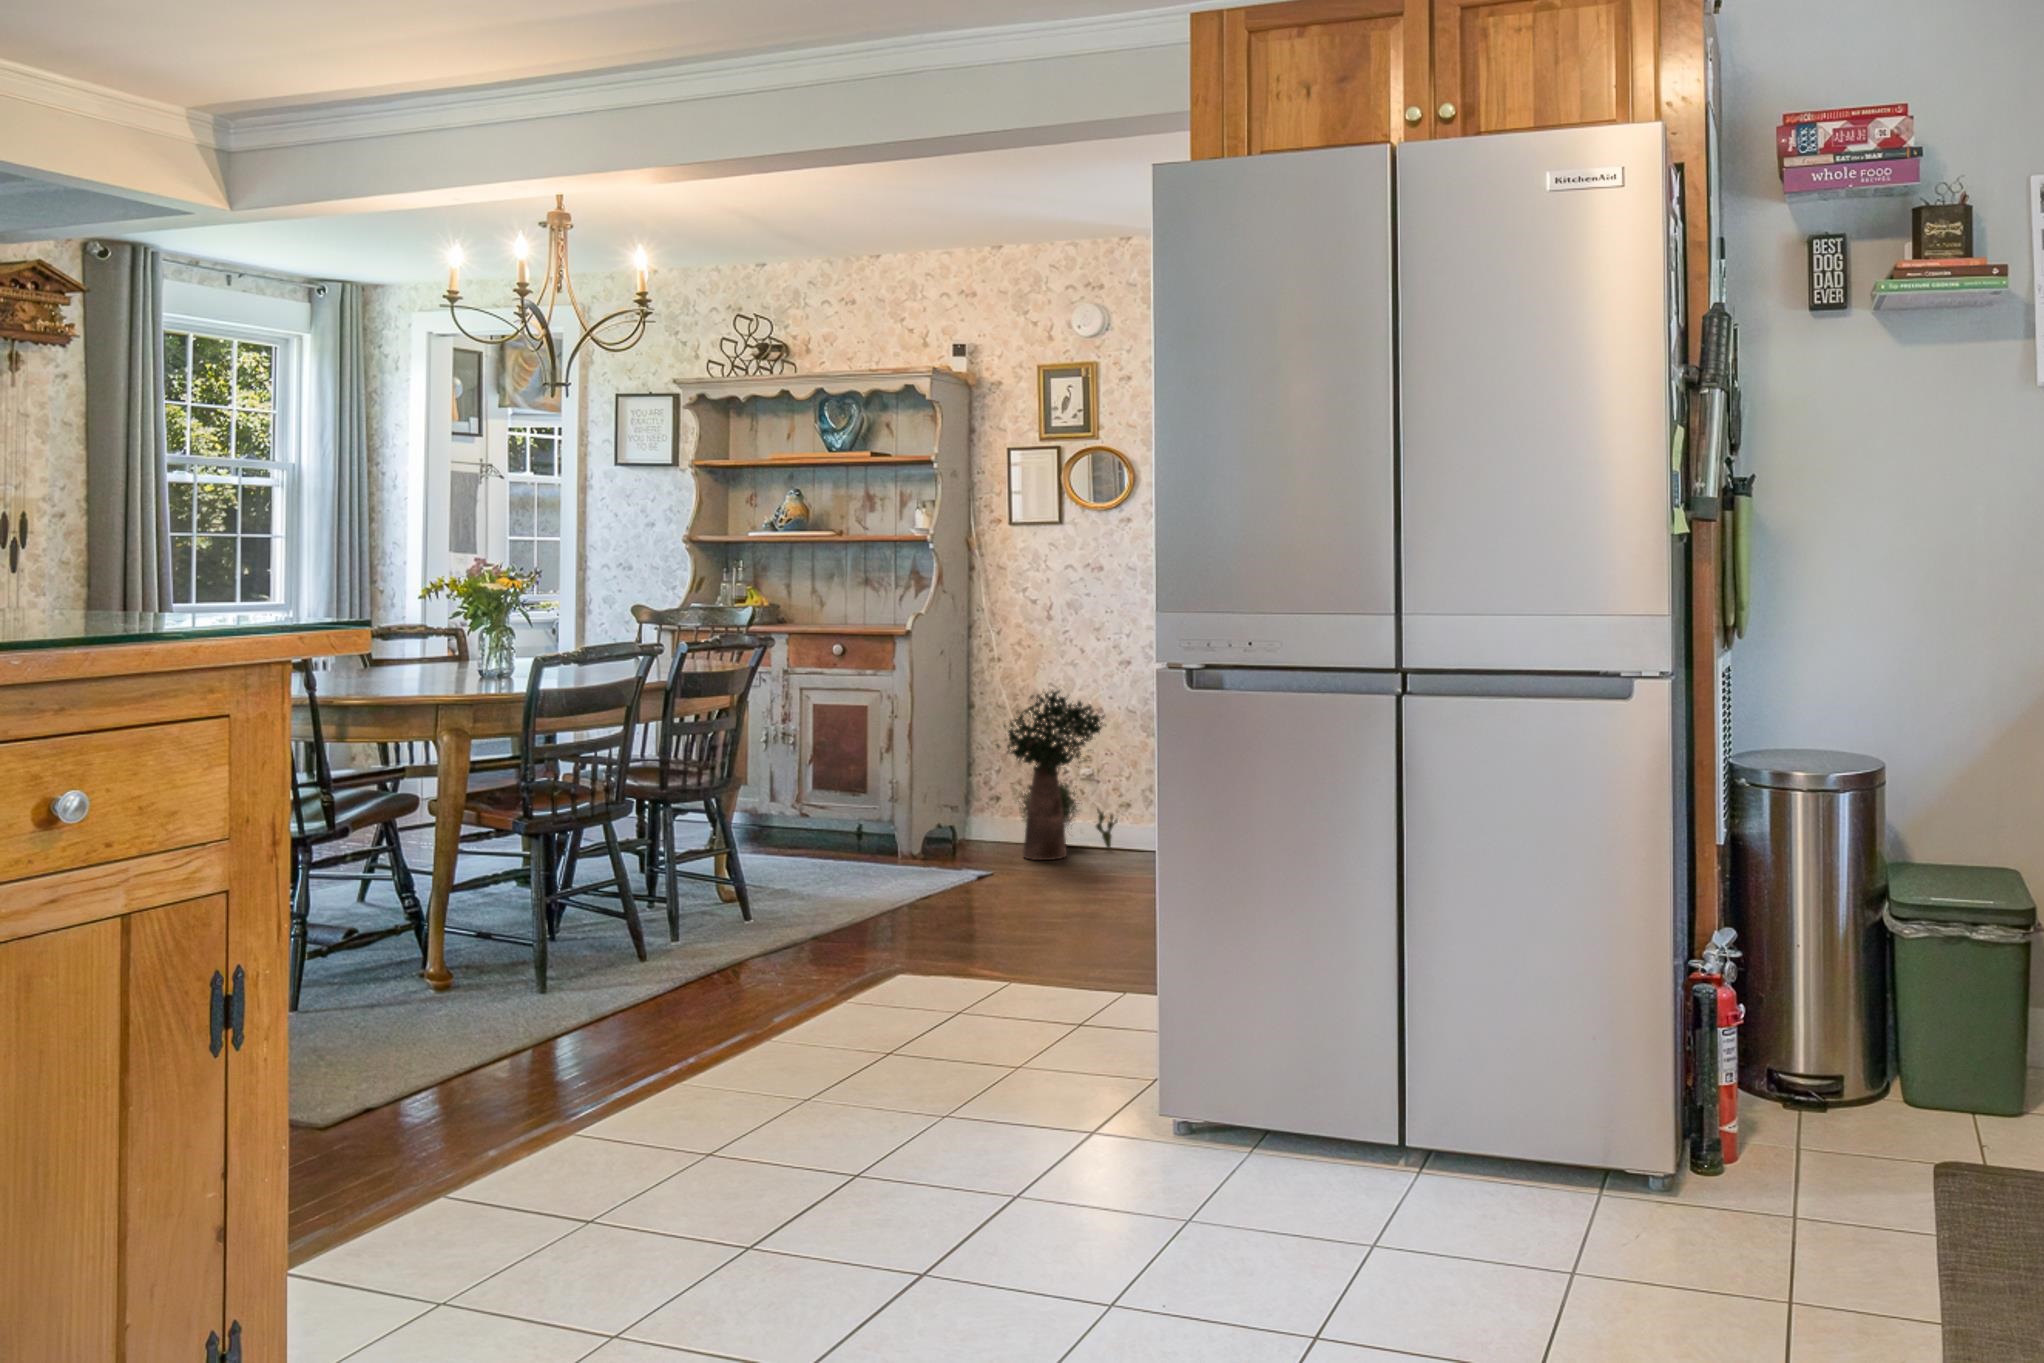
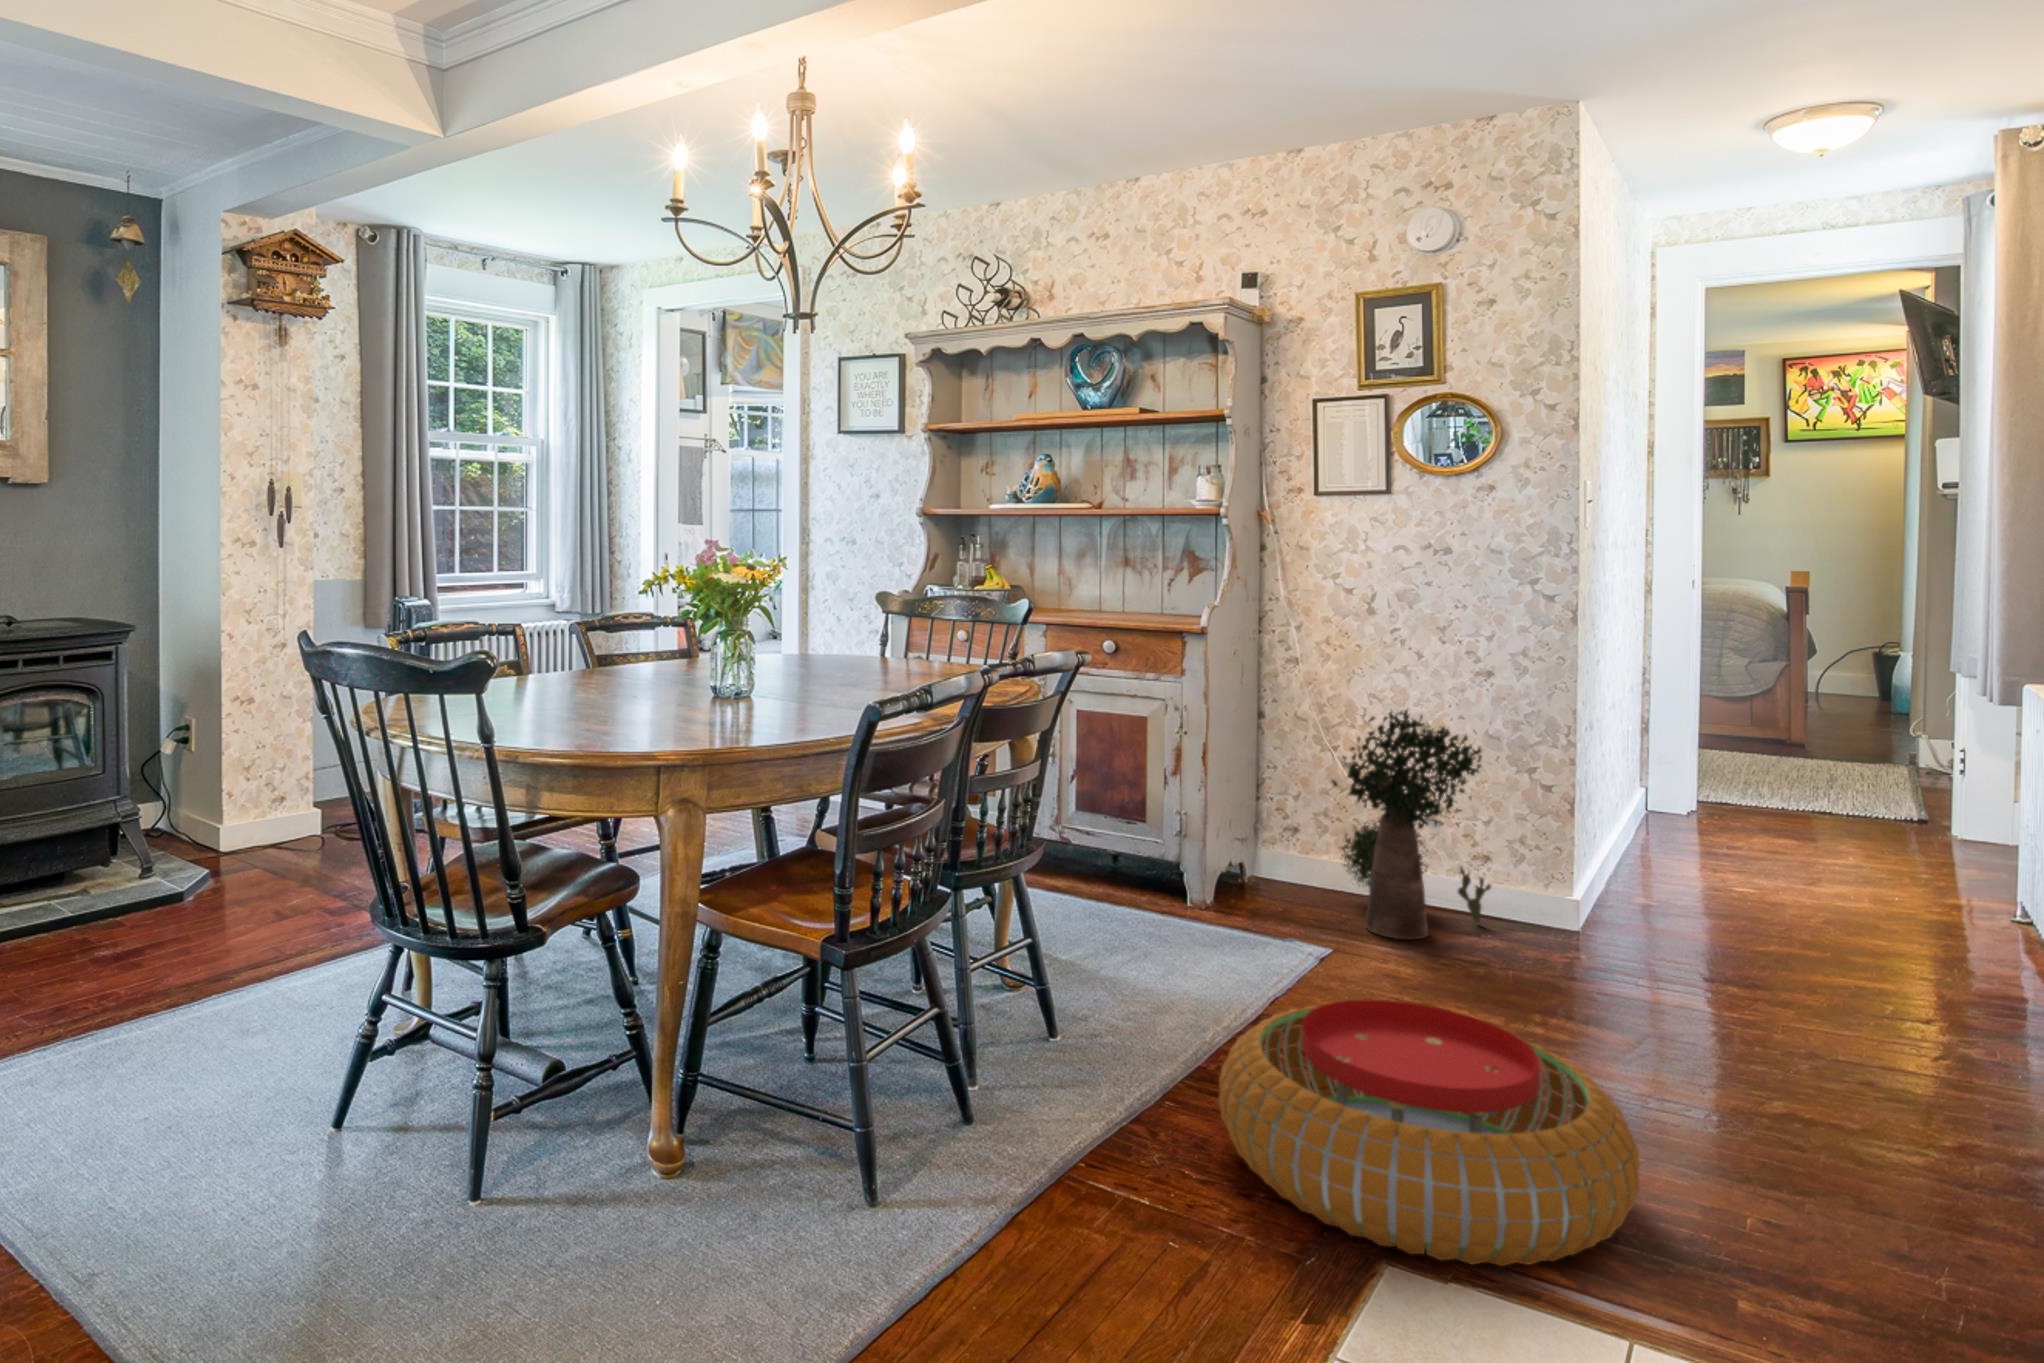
pouf: none [828,853,1064,972] -> present [1219,1000,1640,1266]

